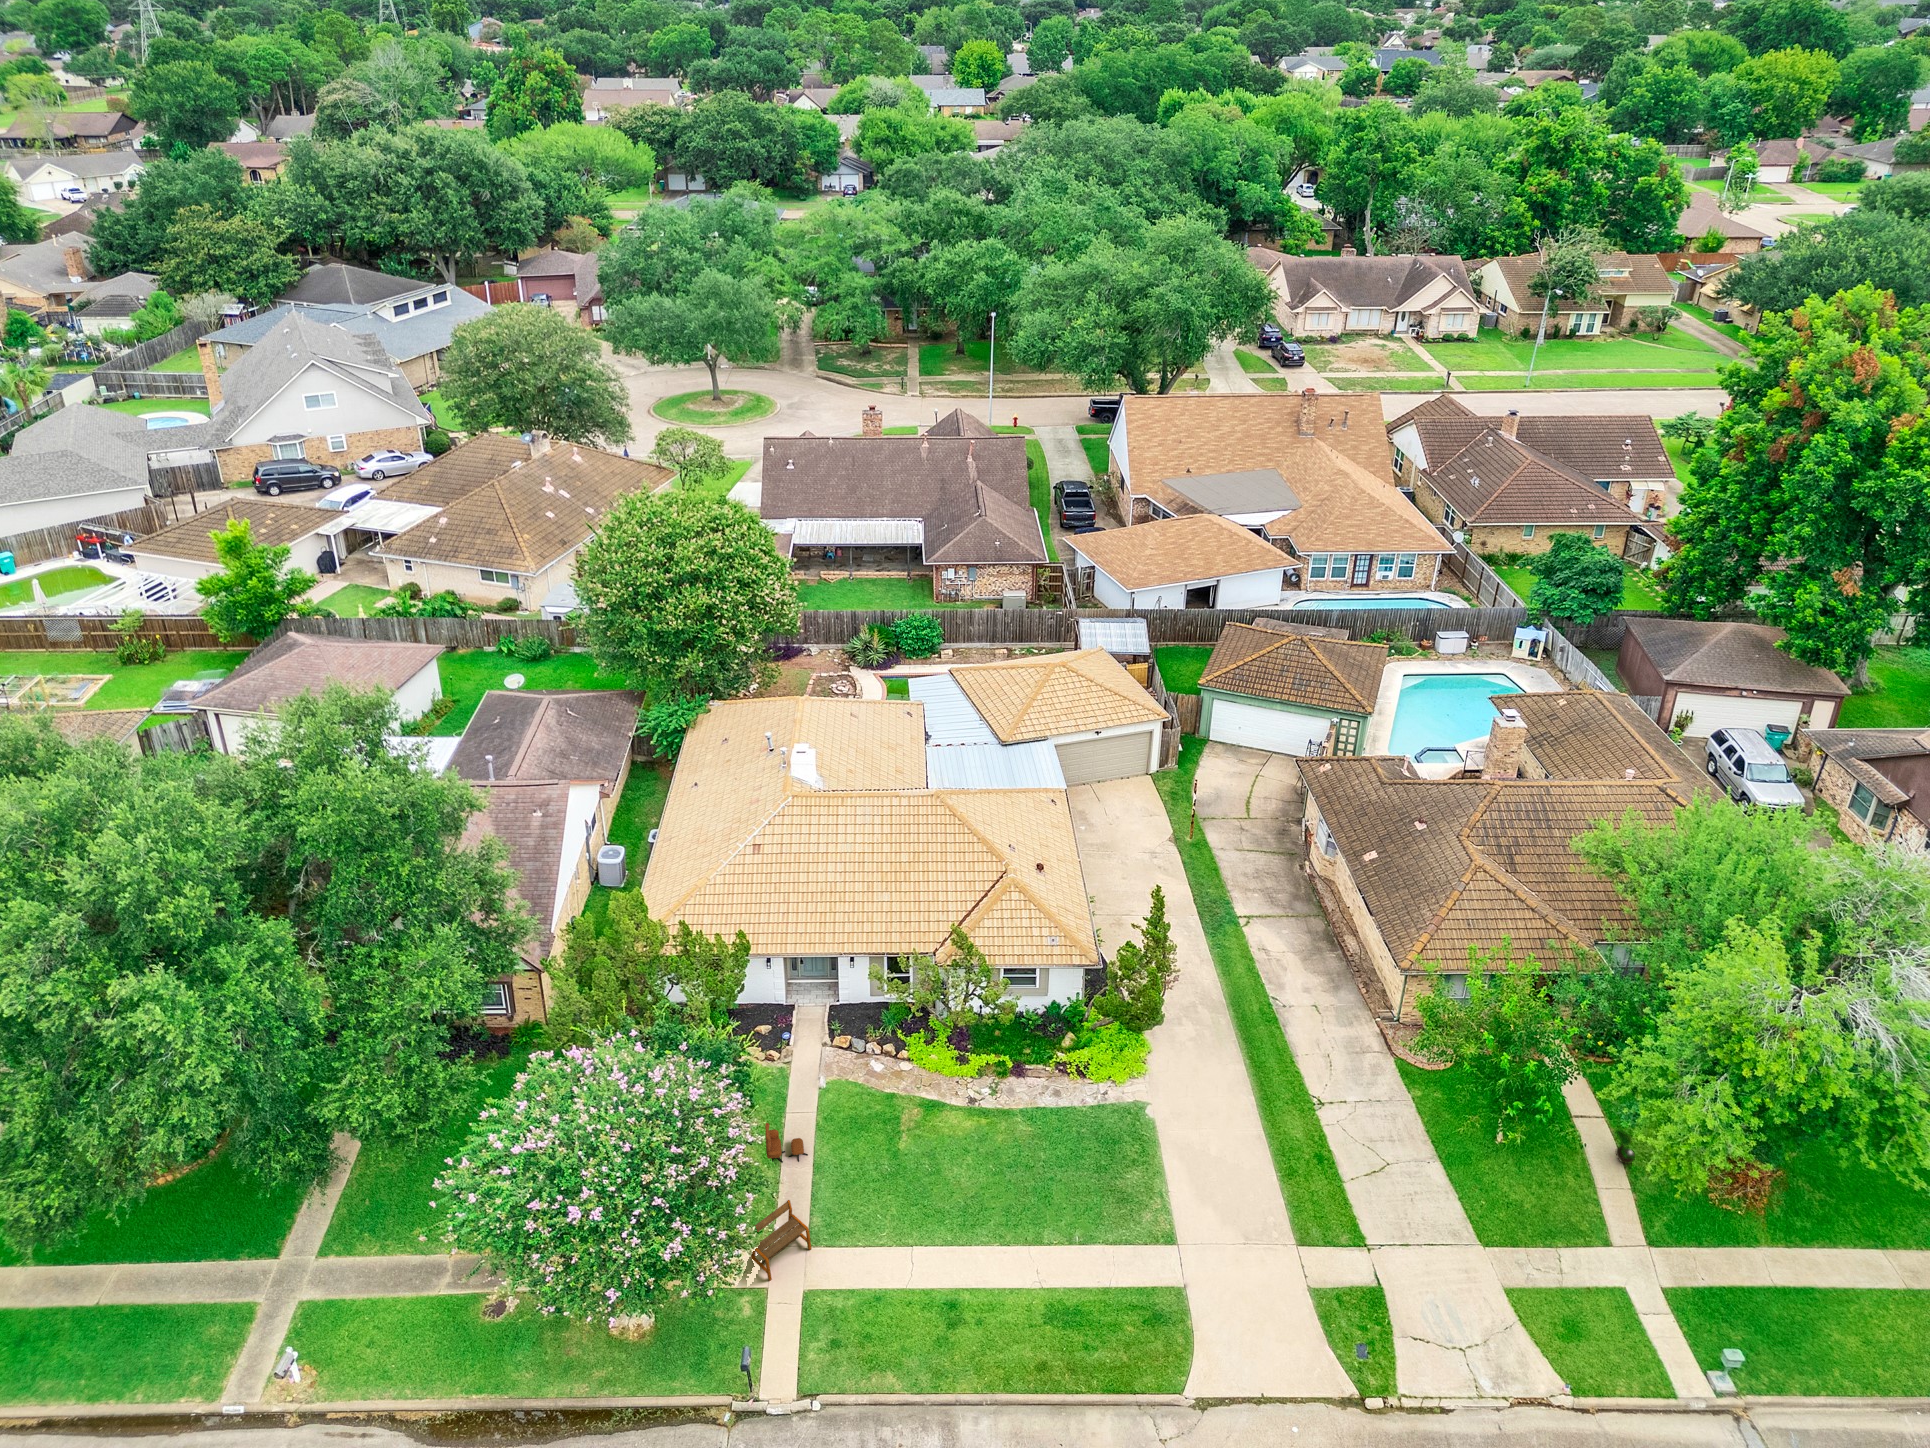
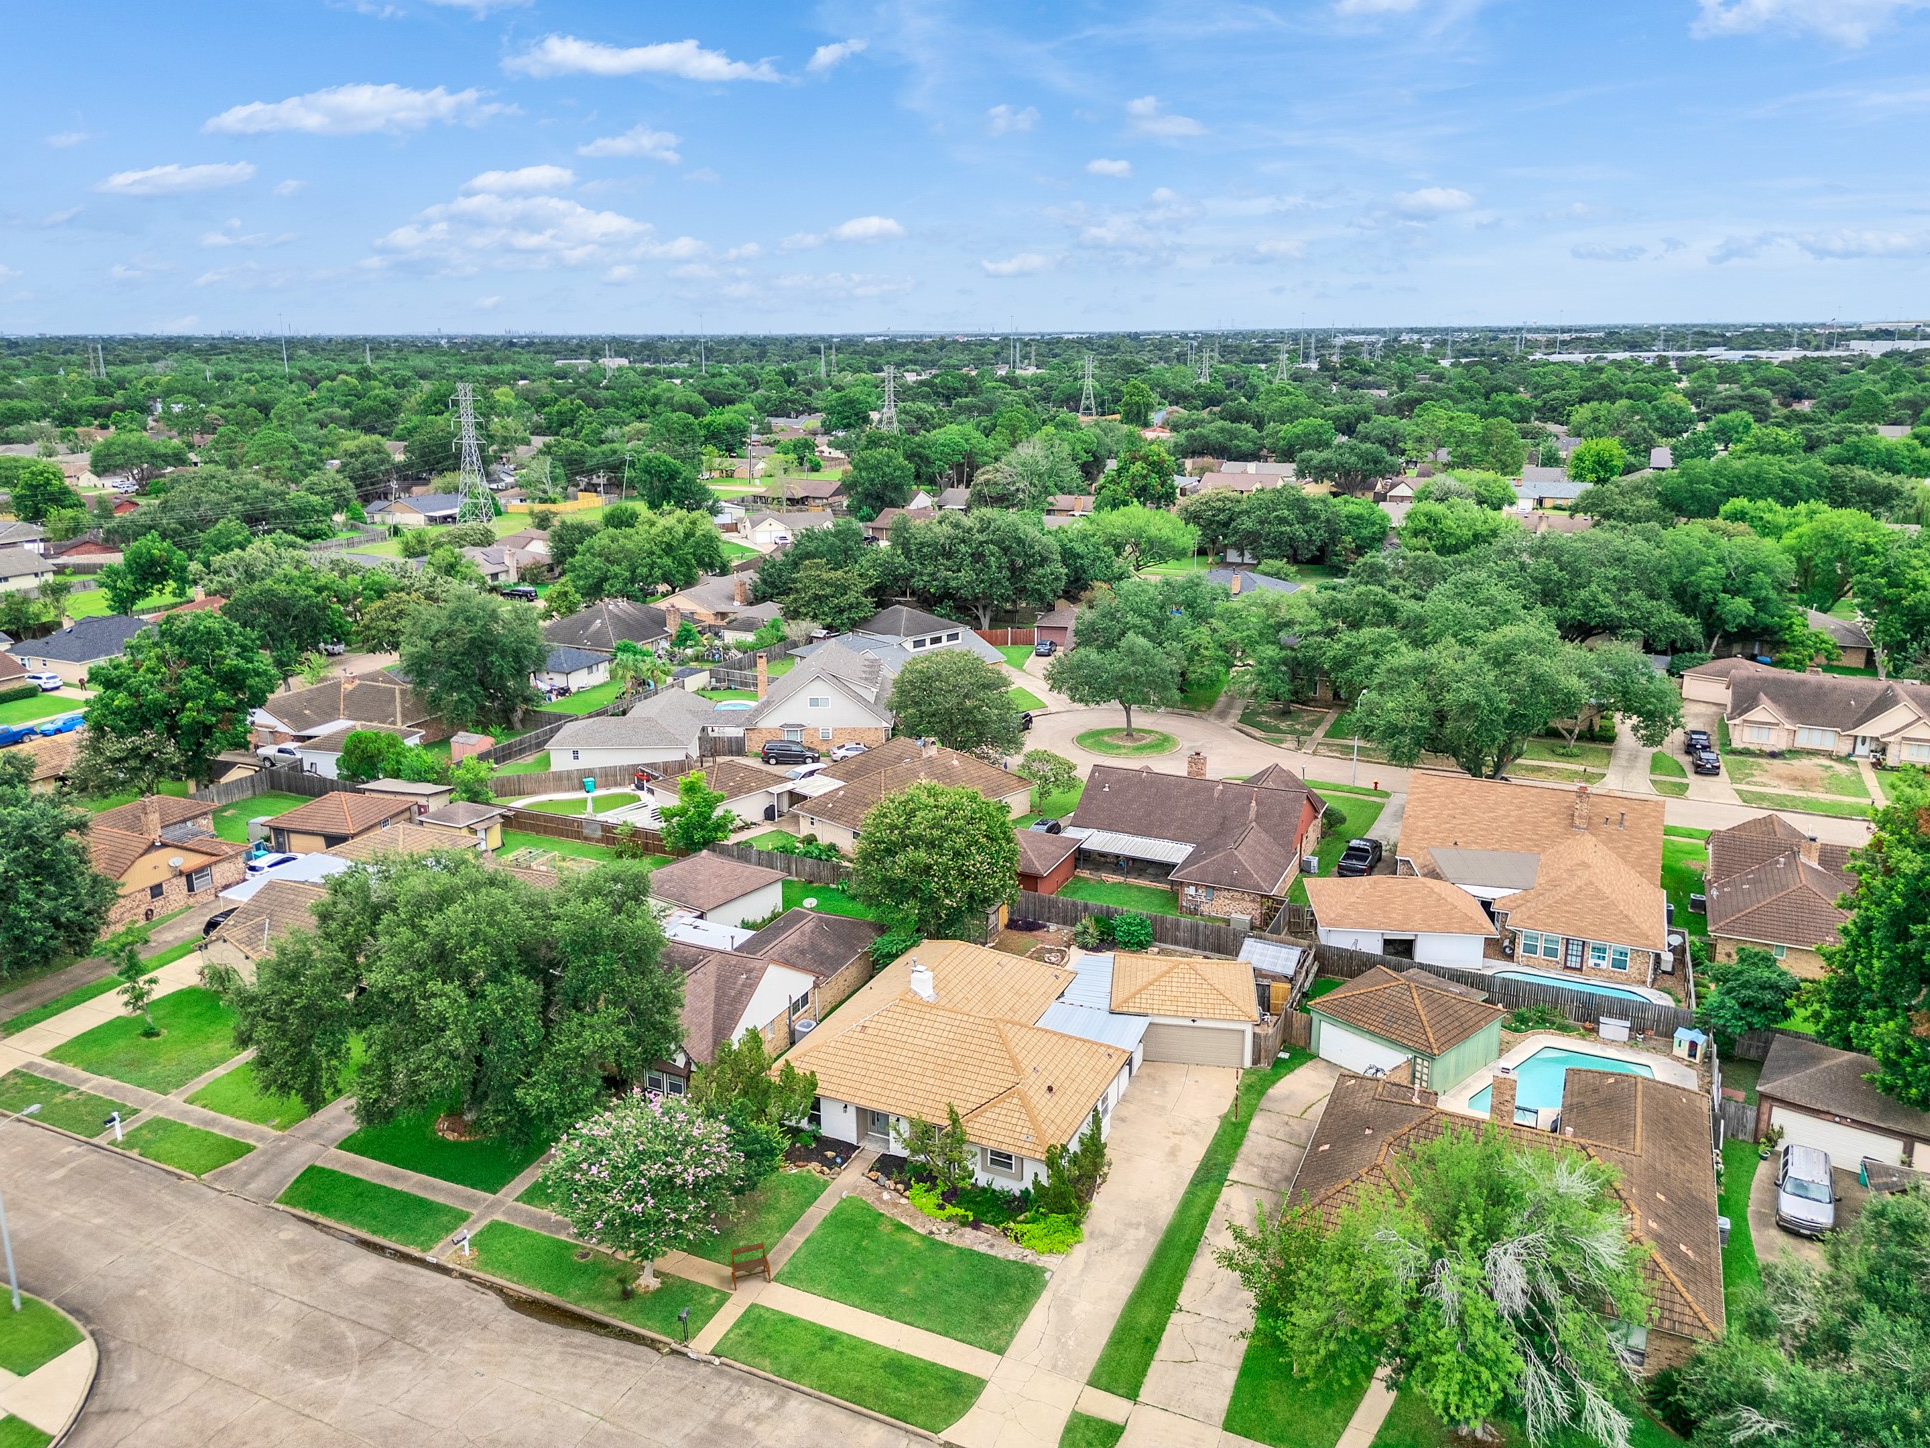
lounge chair: present [765,1123,808,1162] -> none [777,1201,807,1235]
potted tree: present [1615,1129,1635,1164] -> present [616,1276,634,1298]

